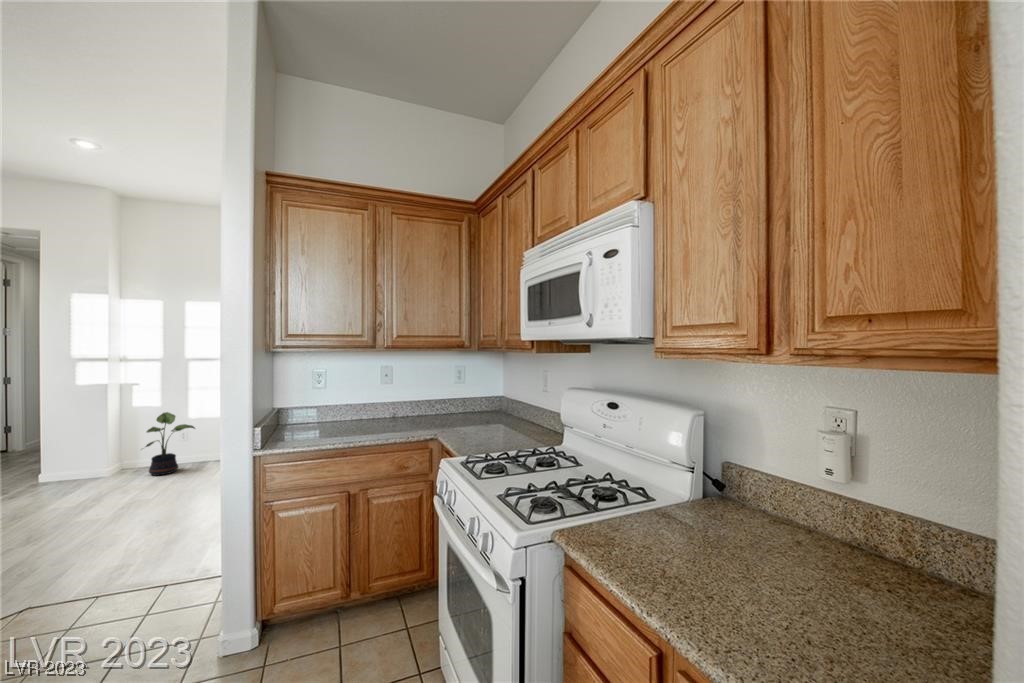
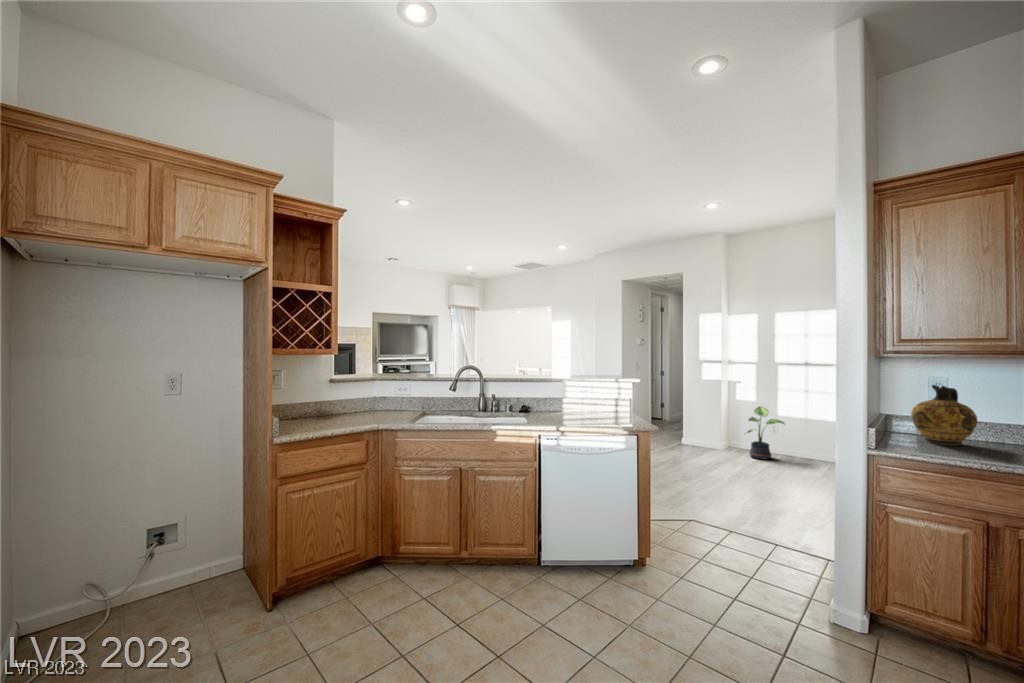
ceramic jug: none [298,376,344,430] -> present [911,385,977,445]

